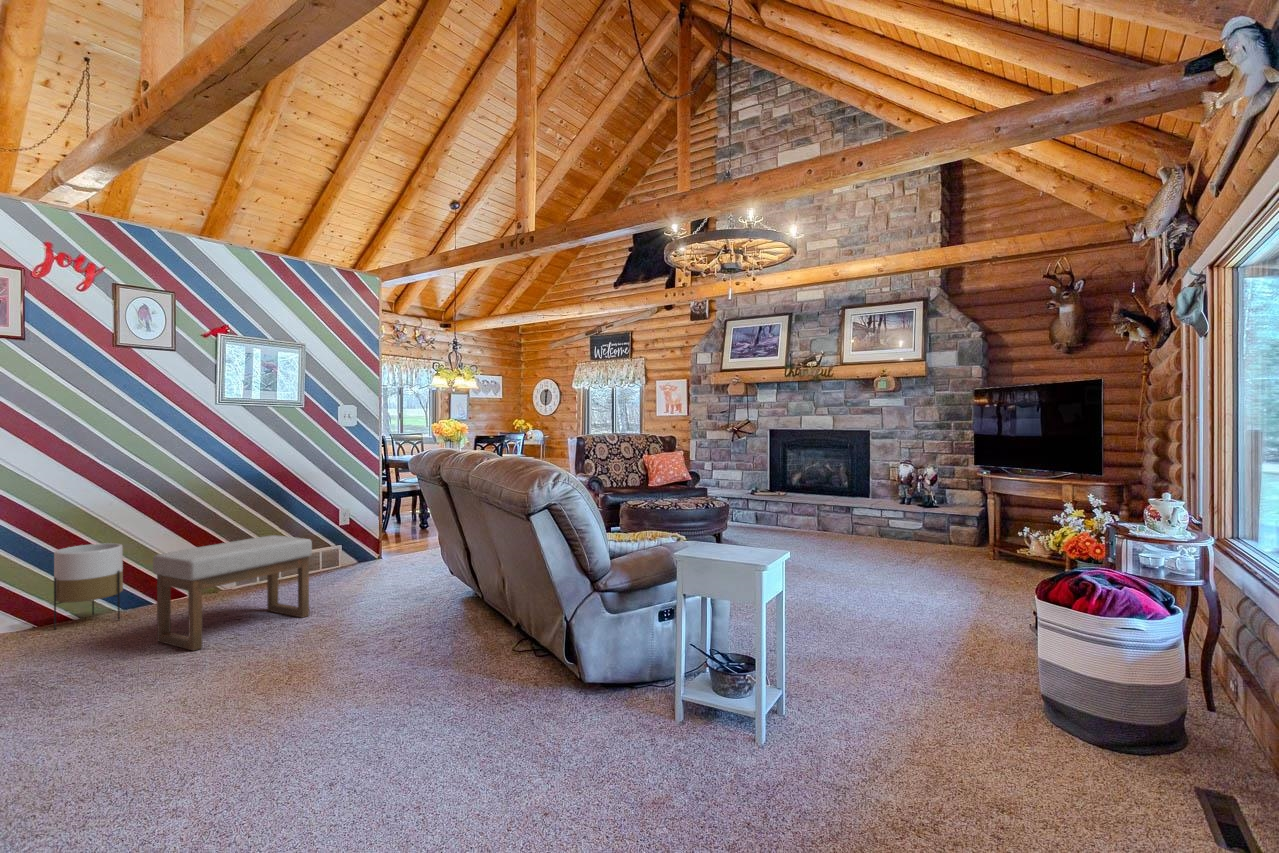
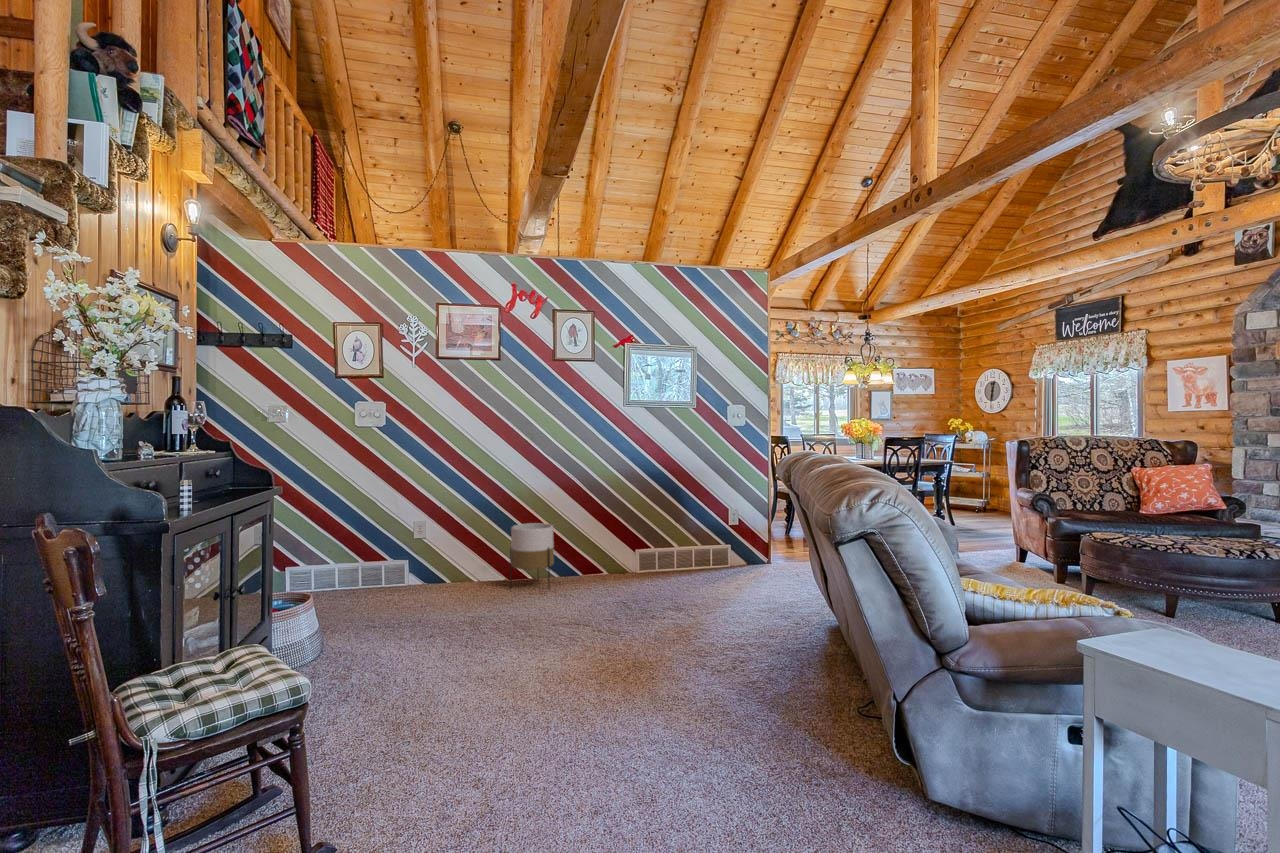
ottoman: present [153,535,312,651] -> none [556,531,681,631]

